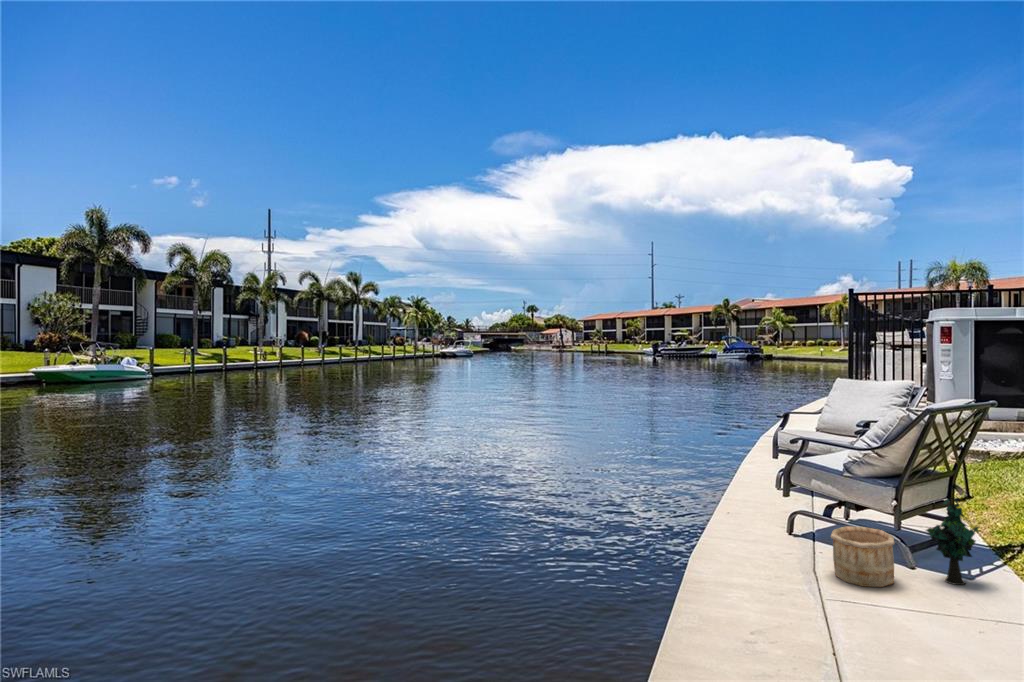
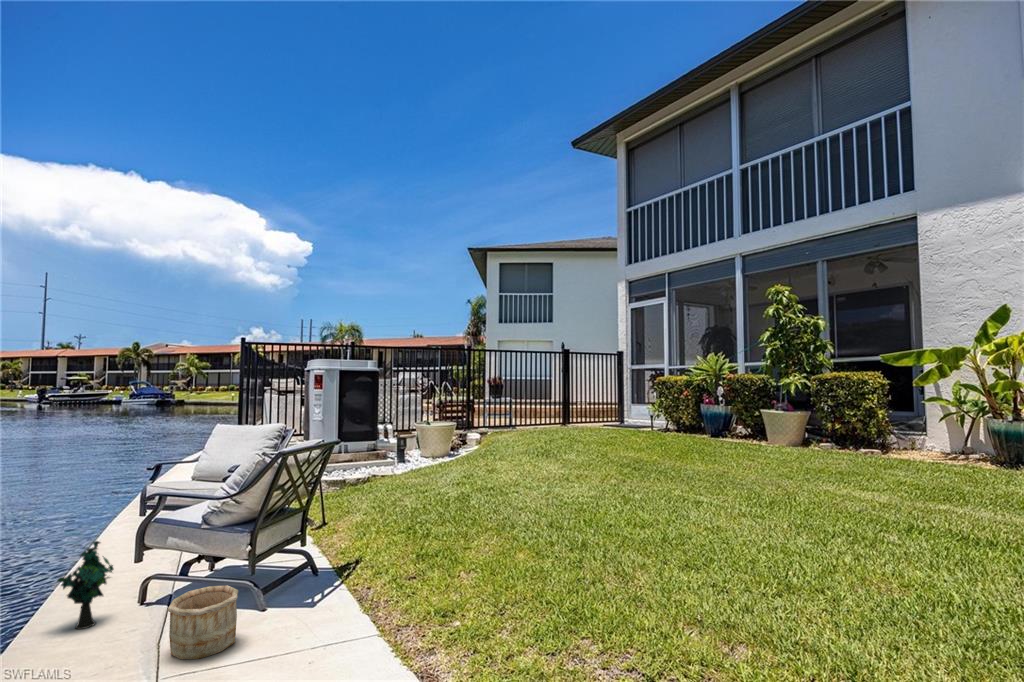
decorative plant: present [926,498,979,585] -> present [57,541,114,629]

